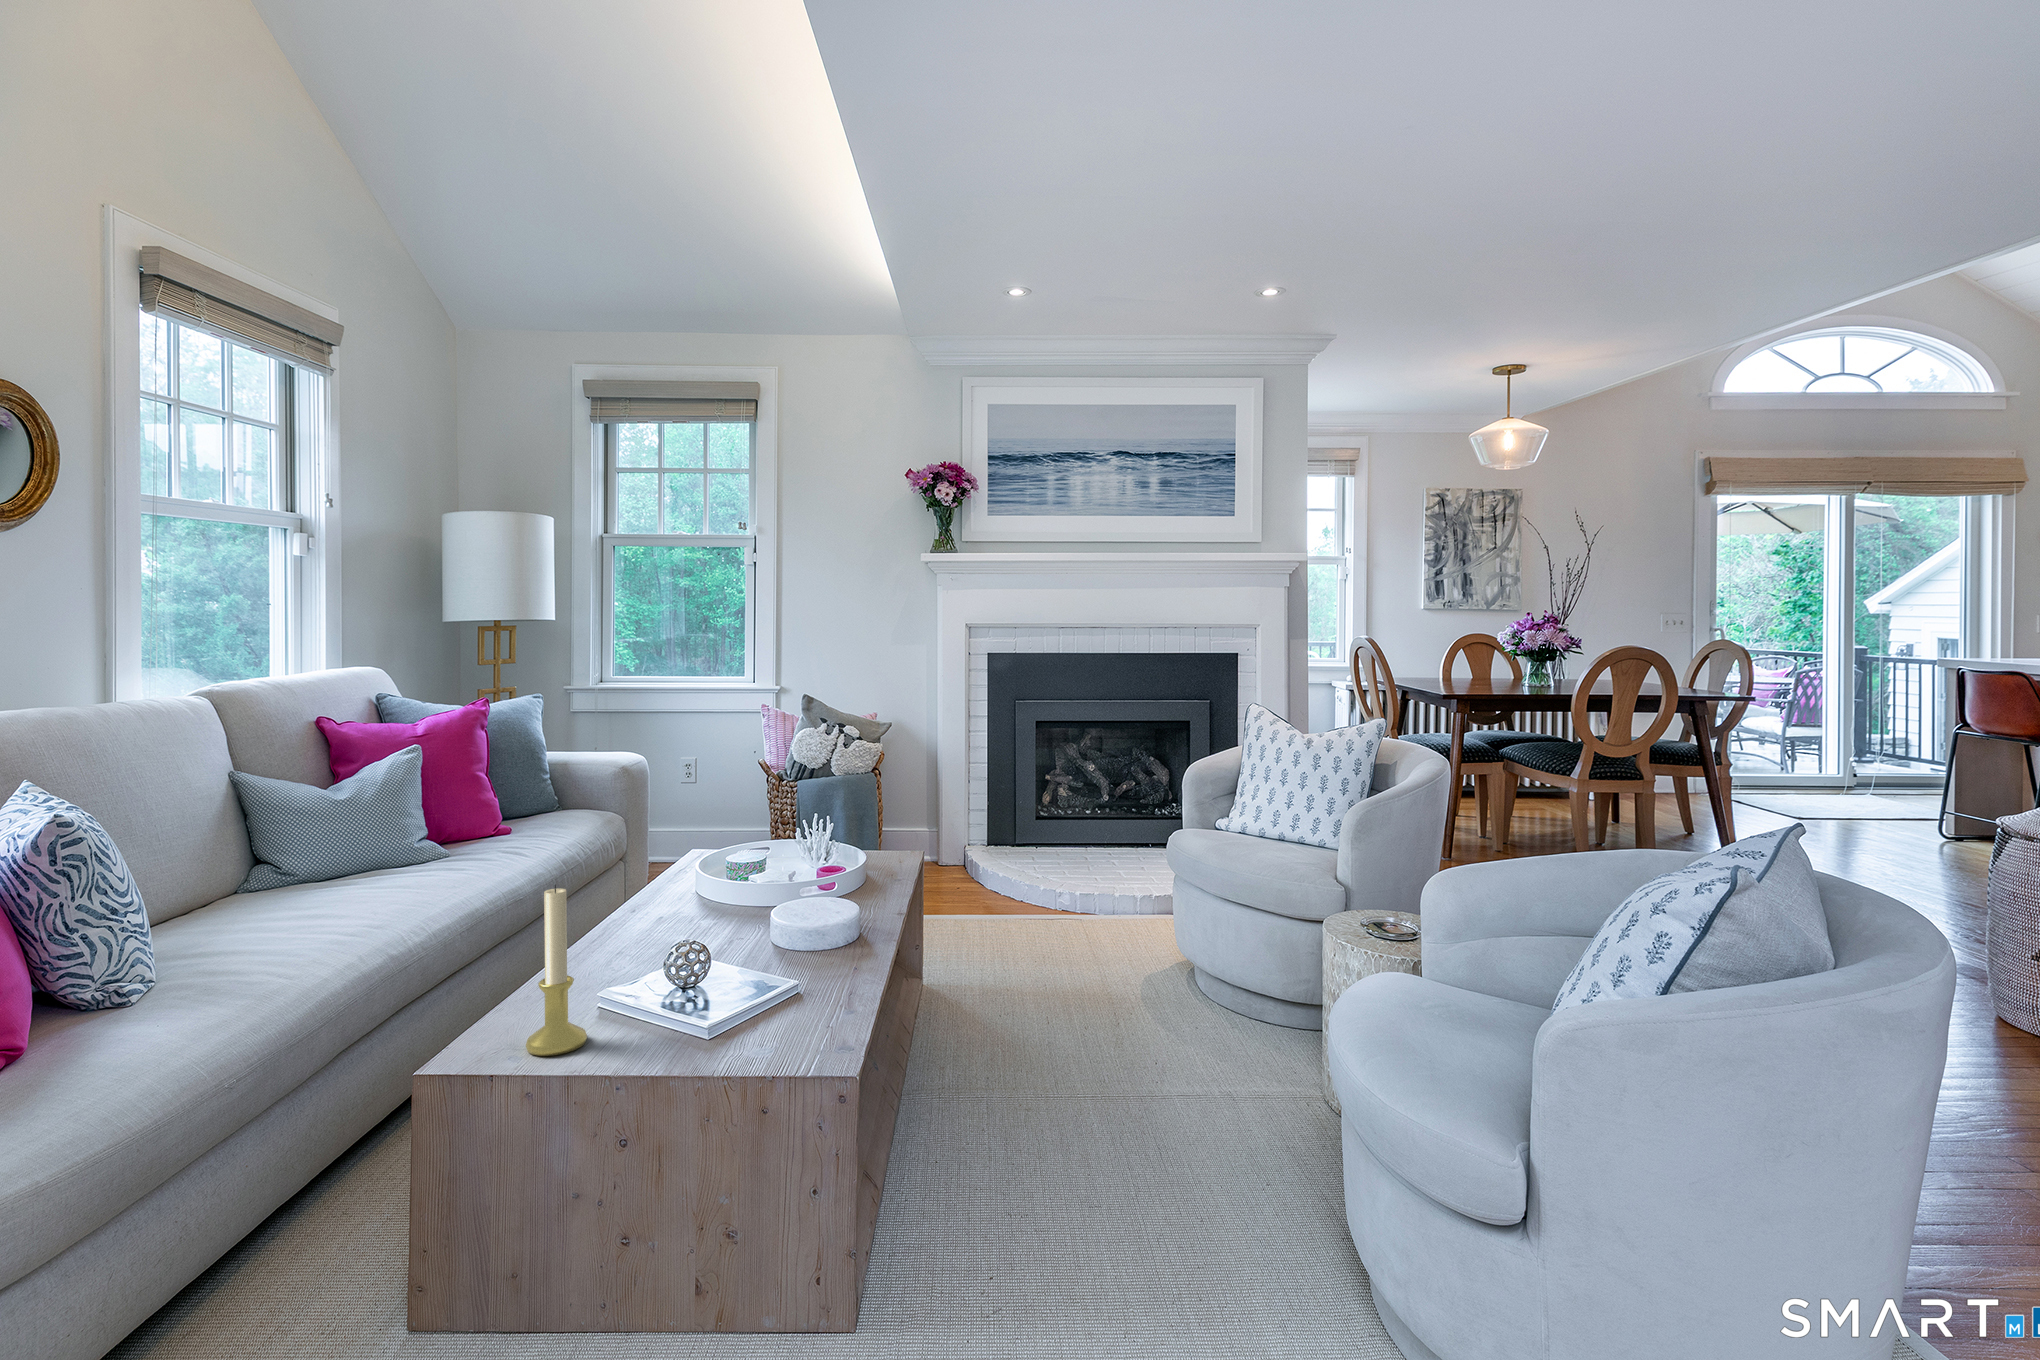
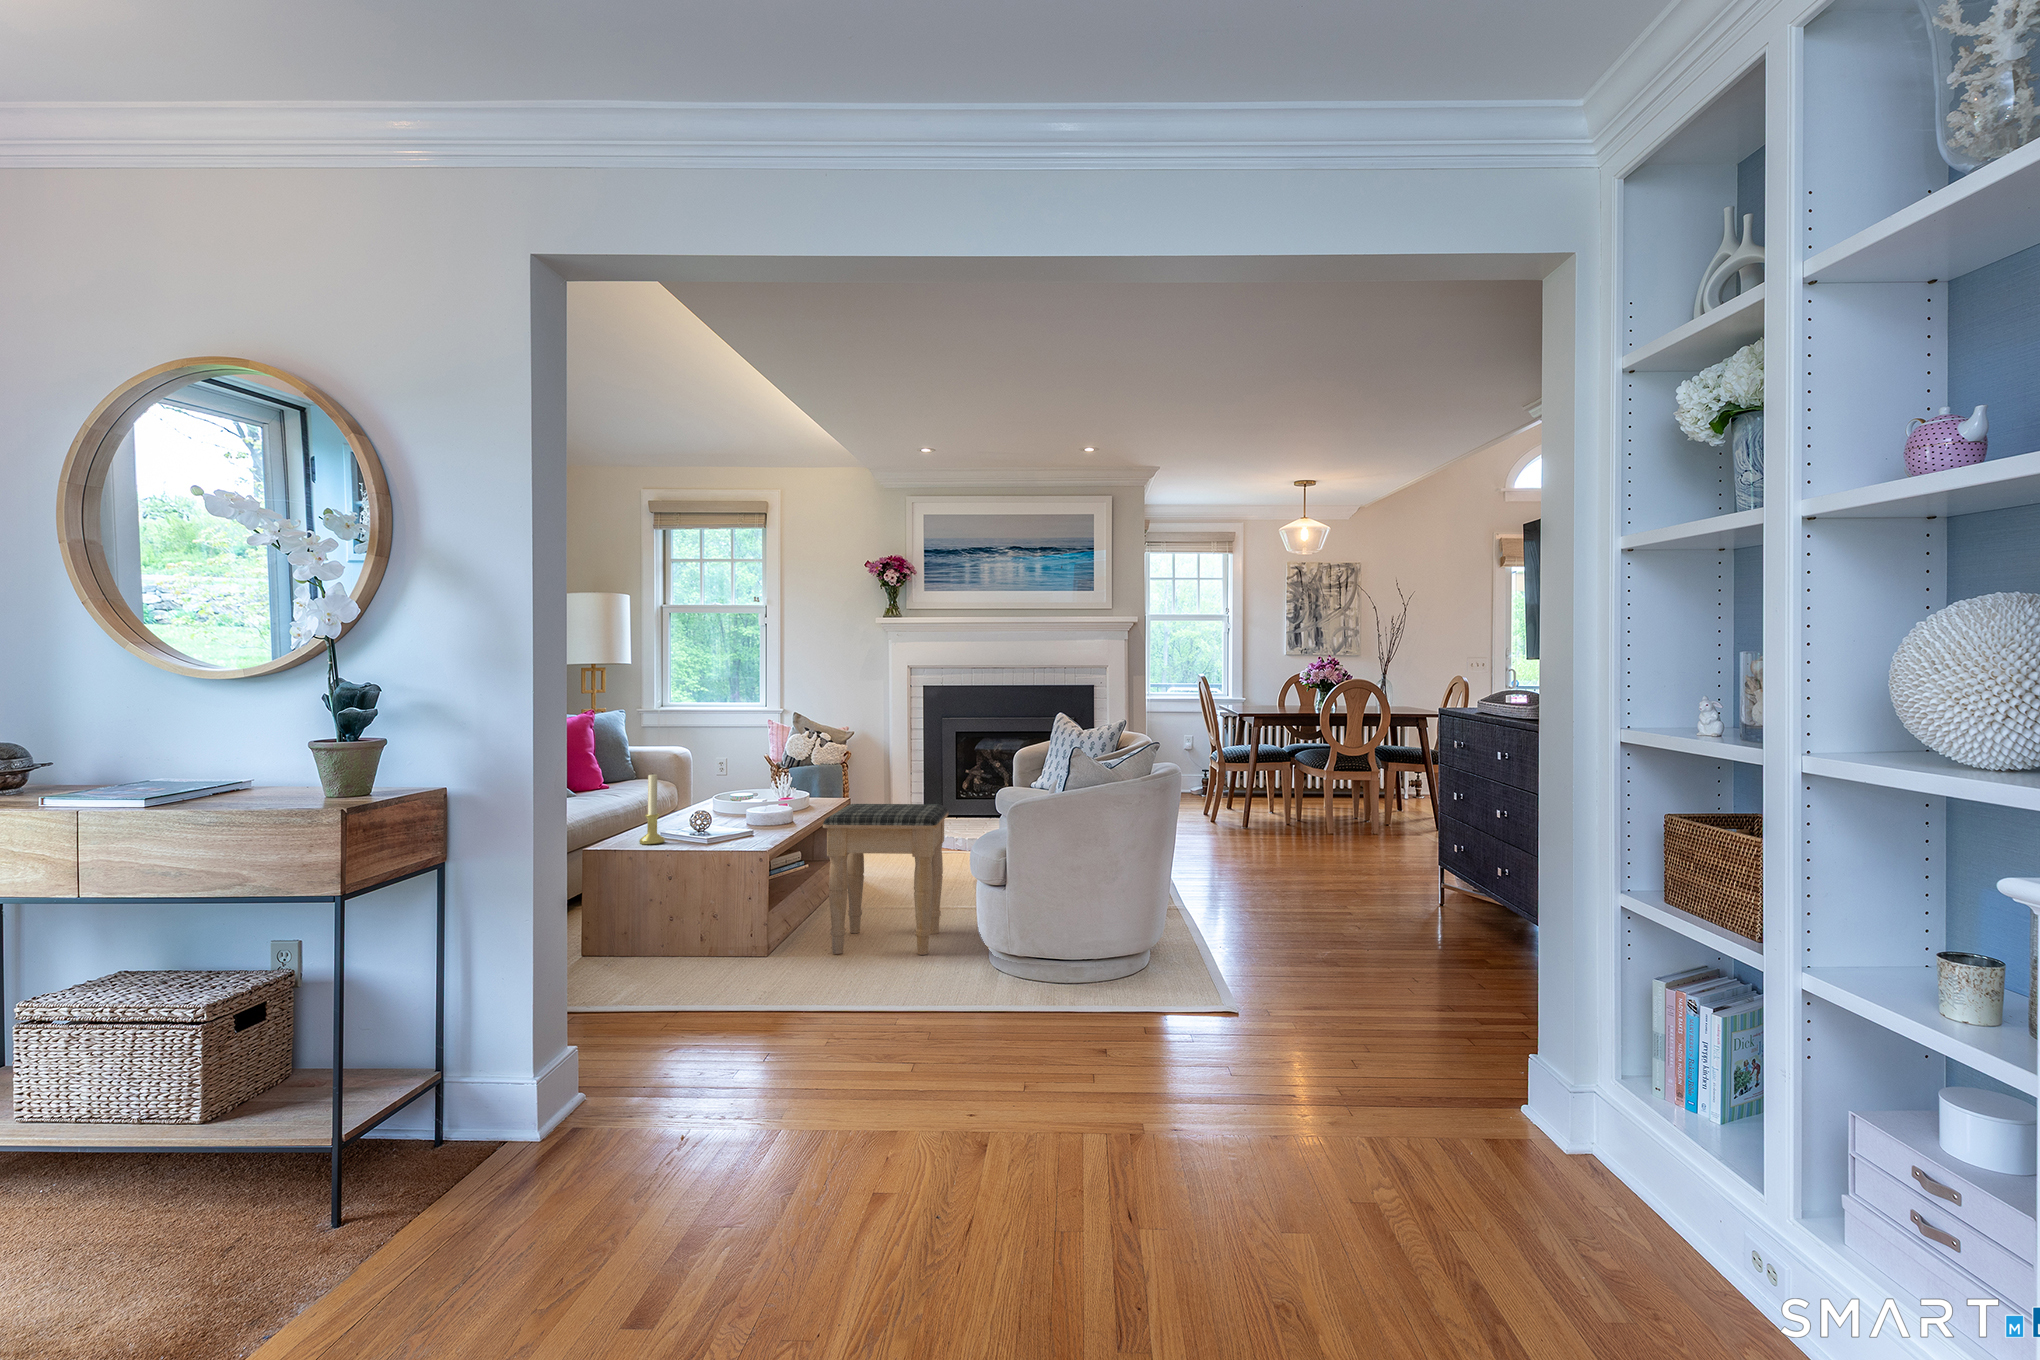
footstool: none [949,913,1204,1276] -> present [823,804,948,955]

